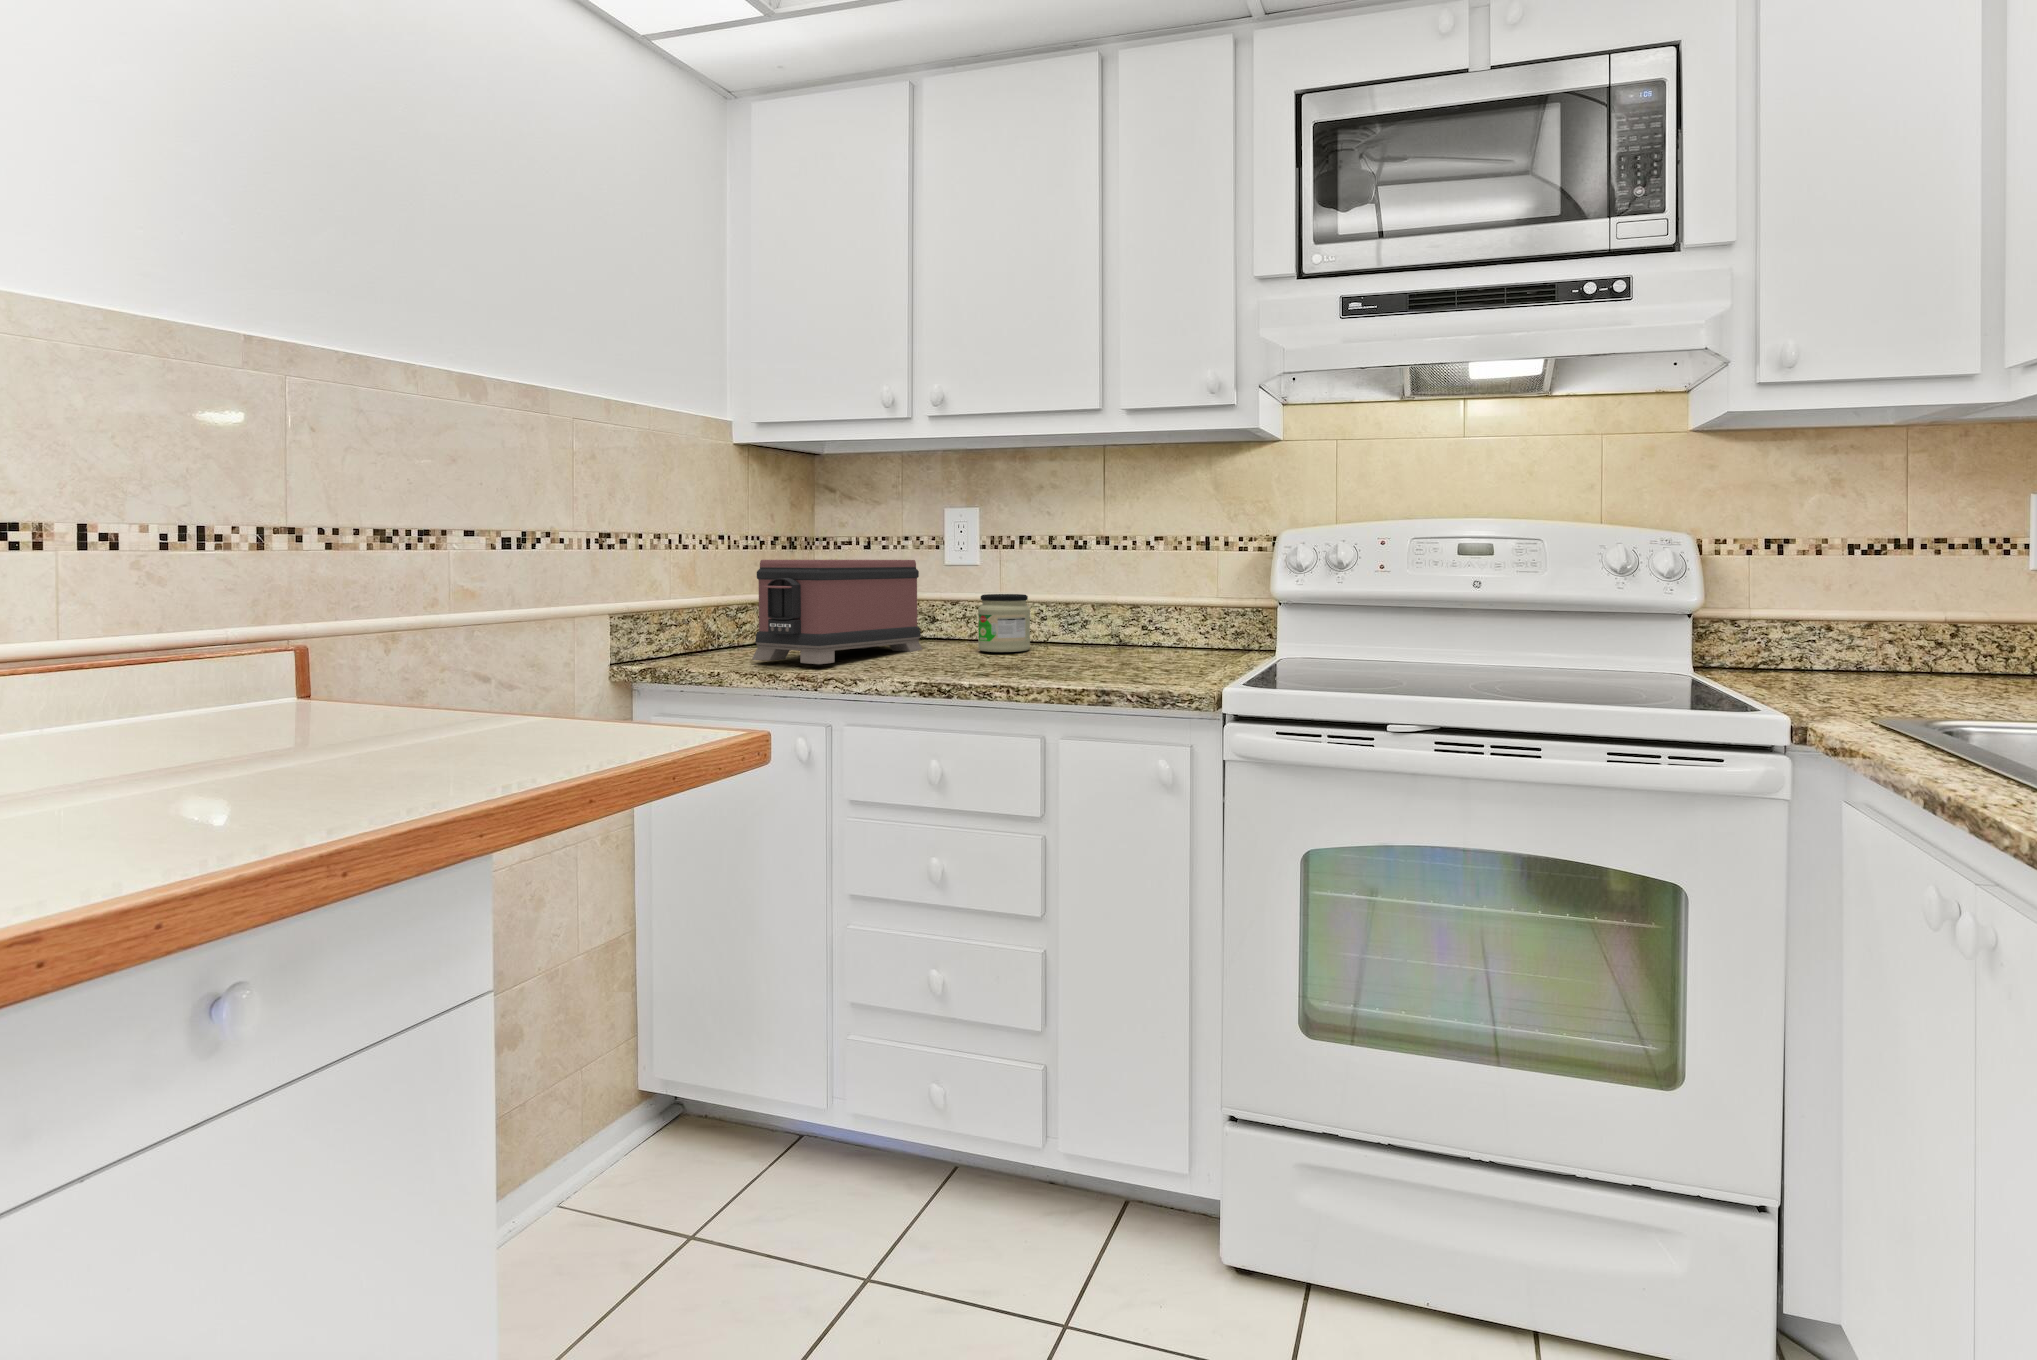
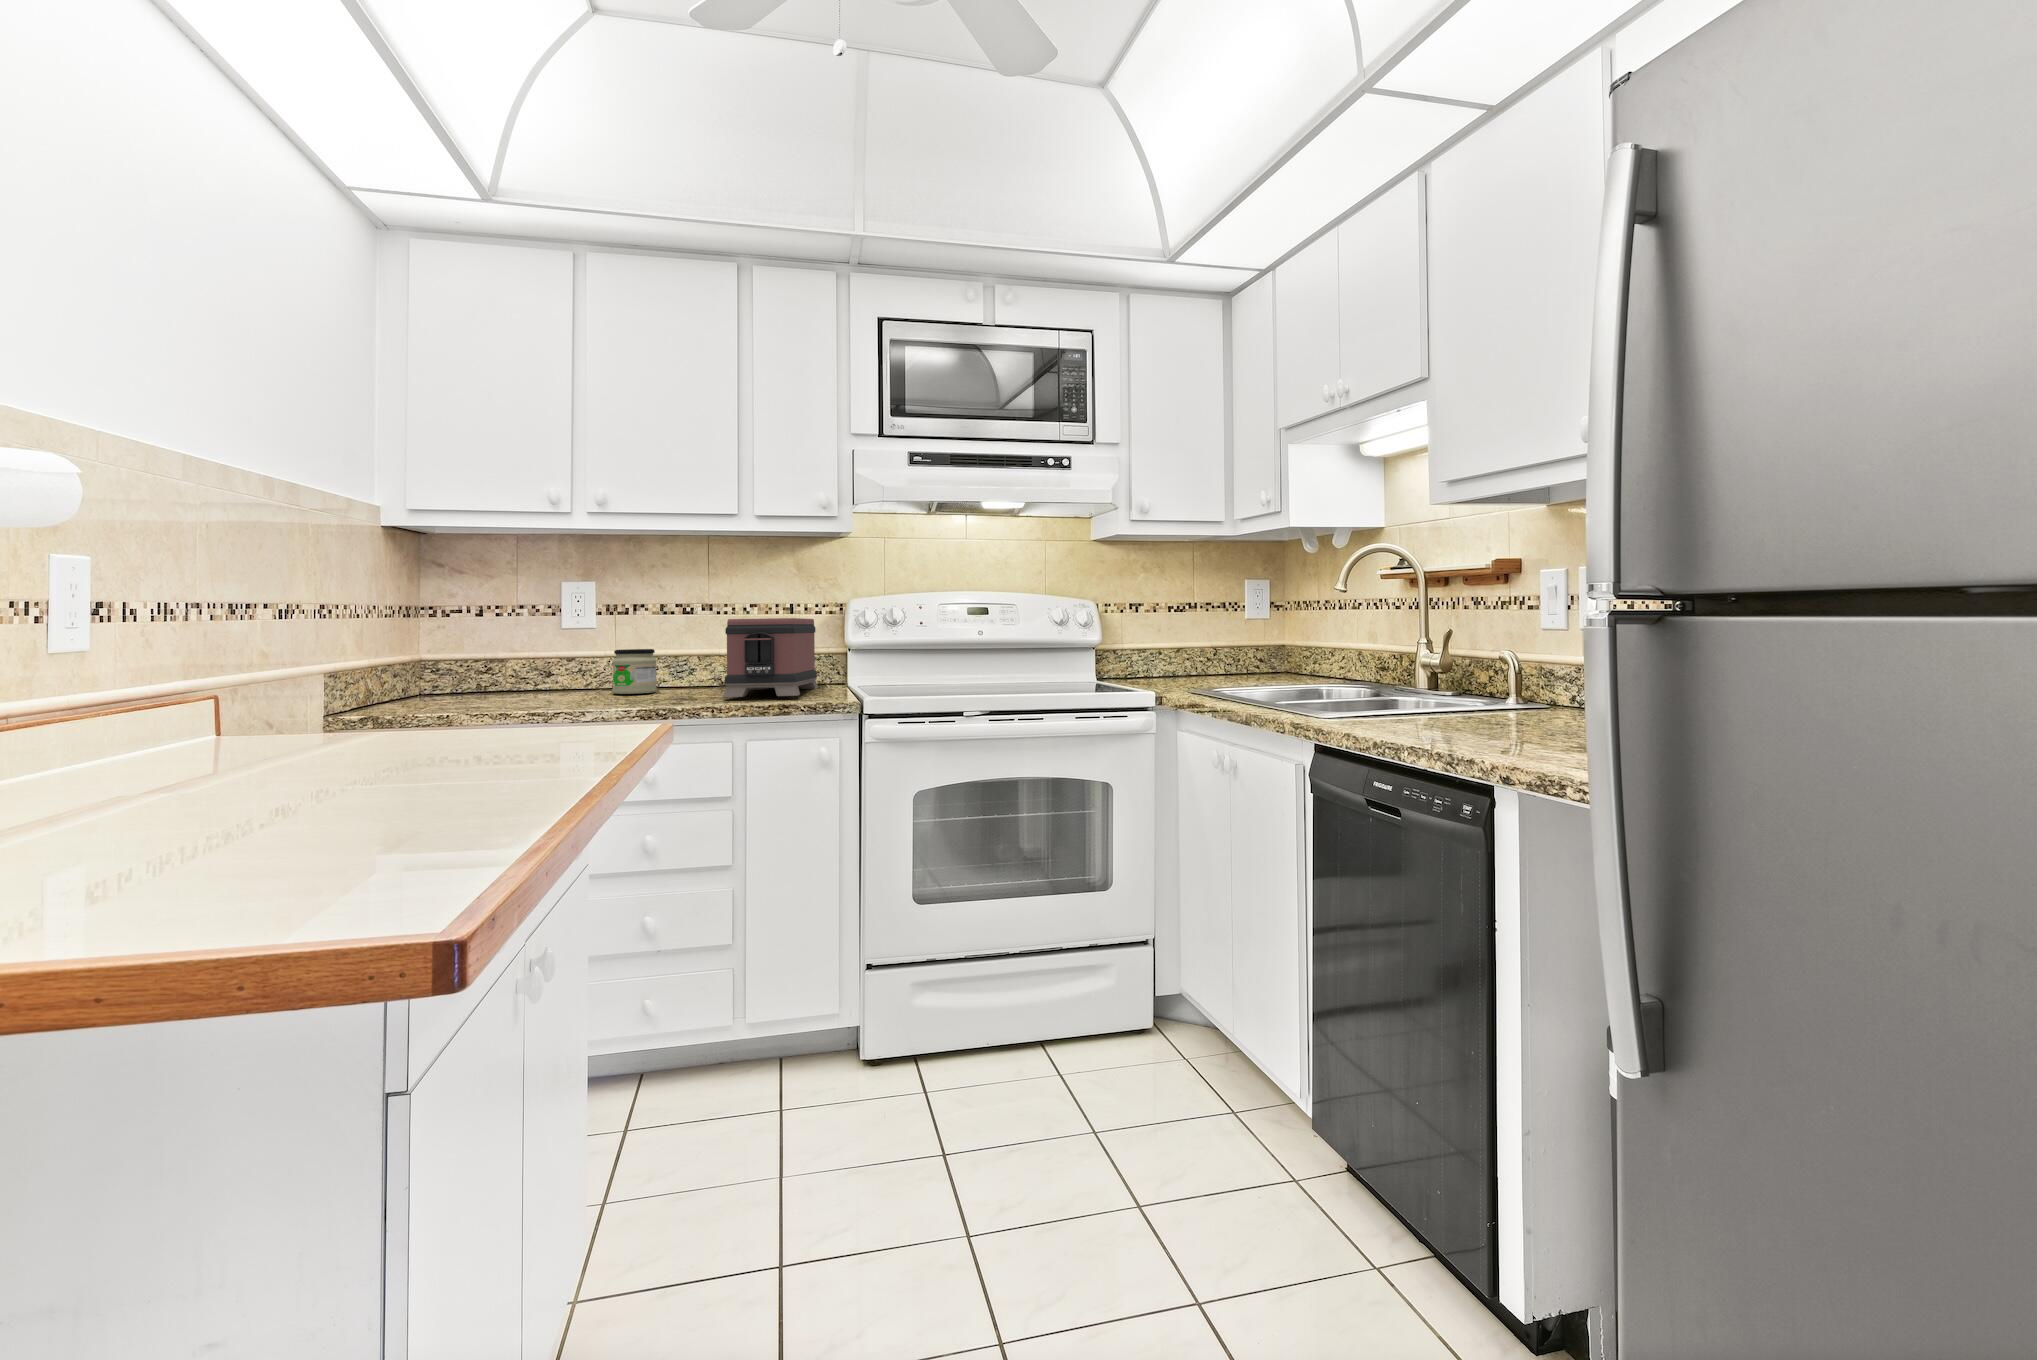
toaster: present [752,560,922,664] -> present [722,618,818,697]

